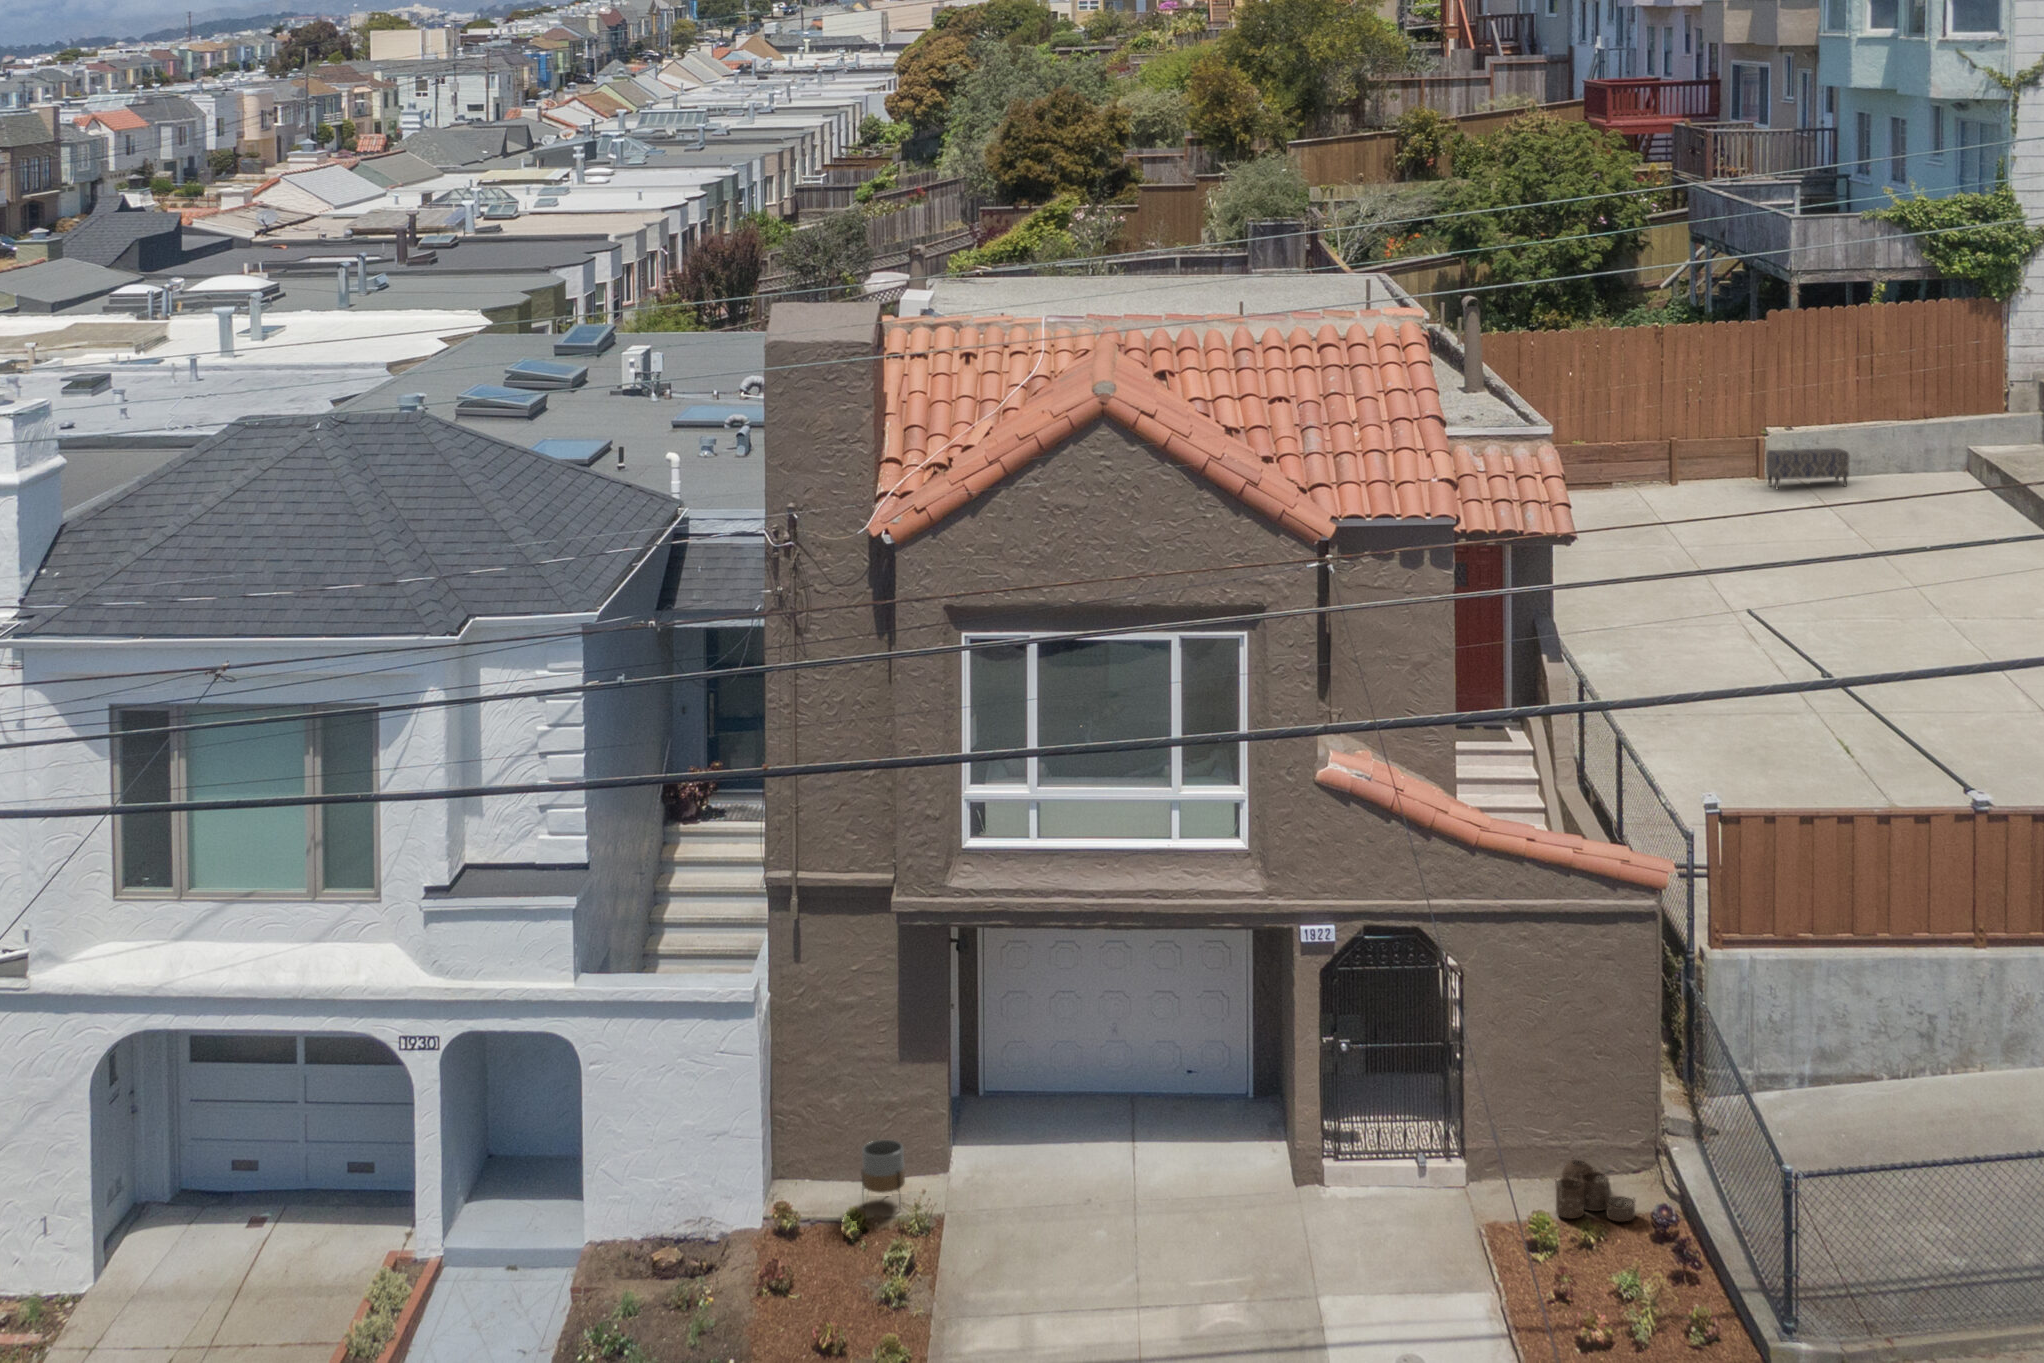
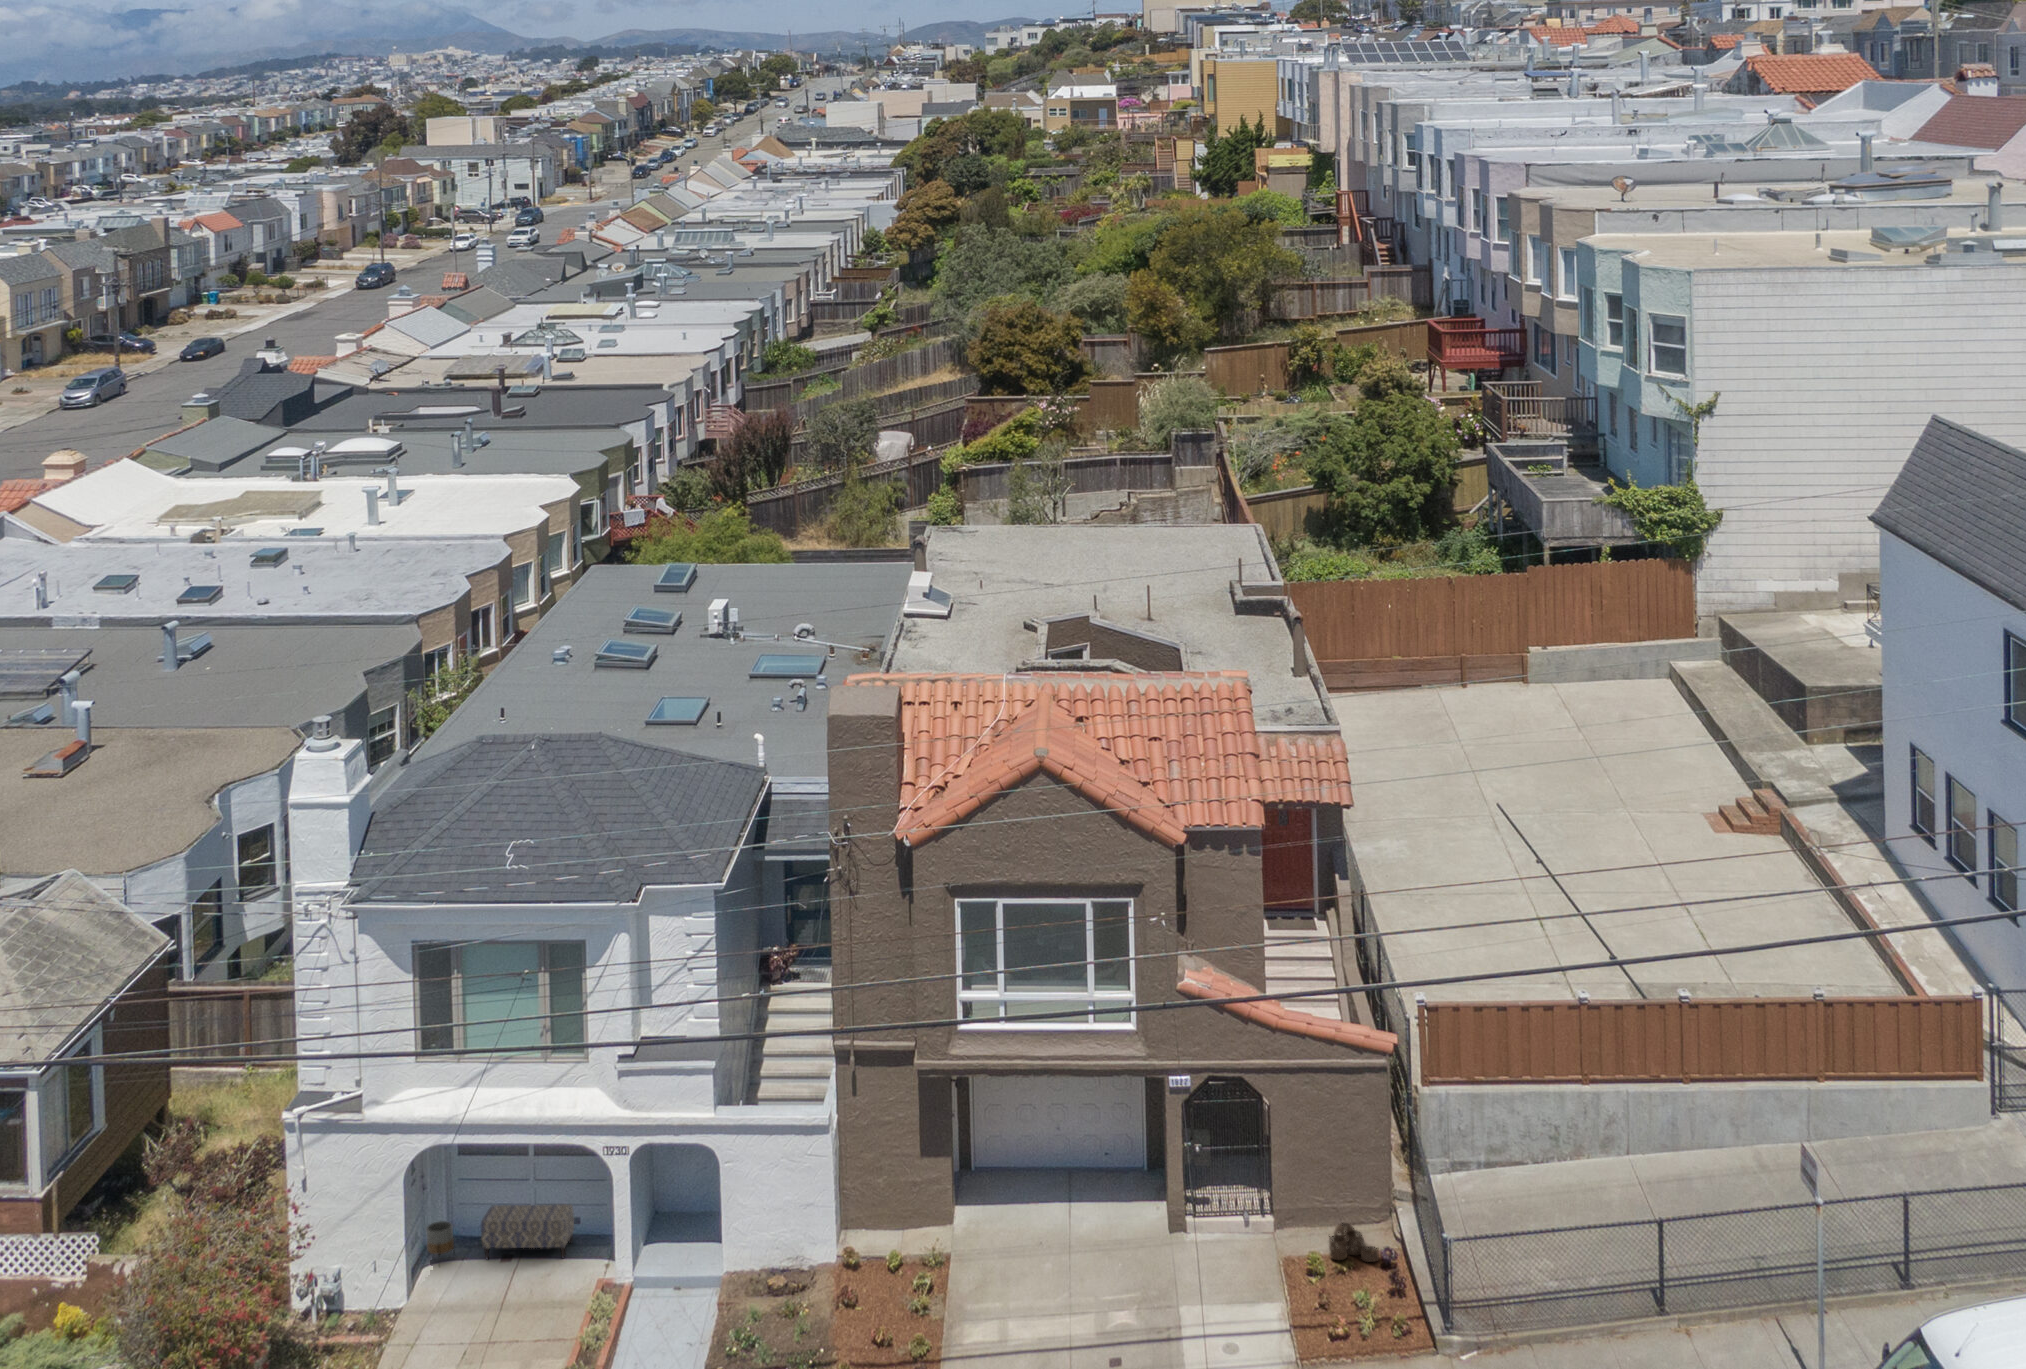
bench: present [1766,448,1850,489] -> present [481,1204,574,1259]
planter: present [862,1140,905,1193] -> present [426,1221,454,1255]

